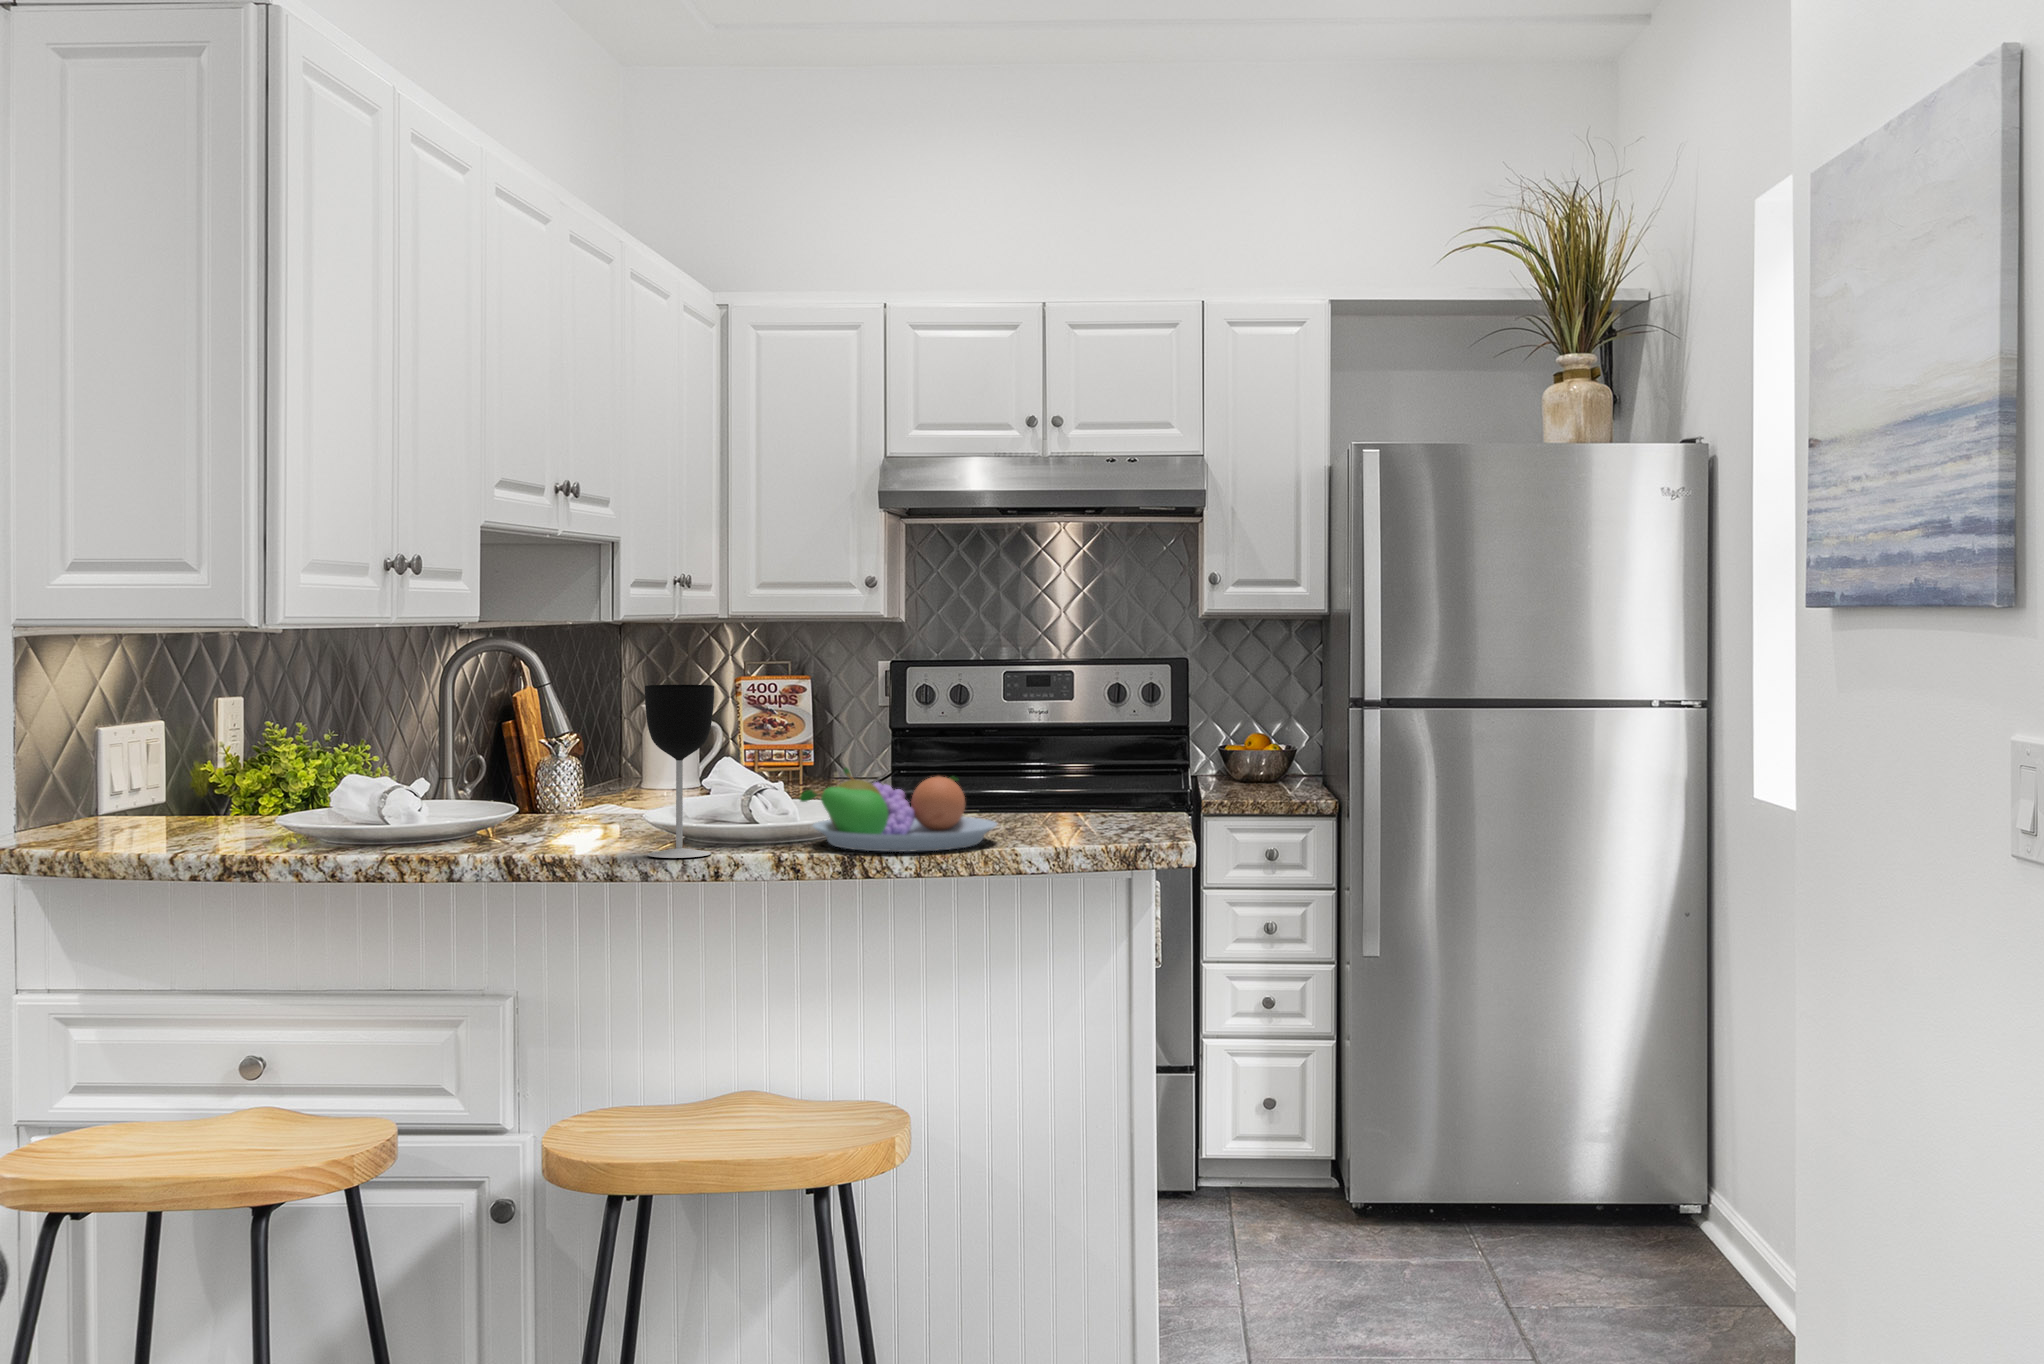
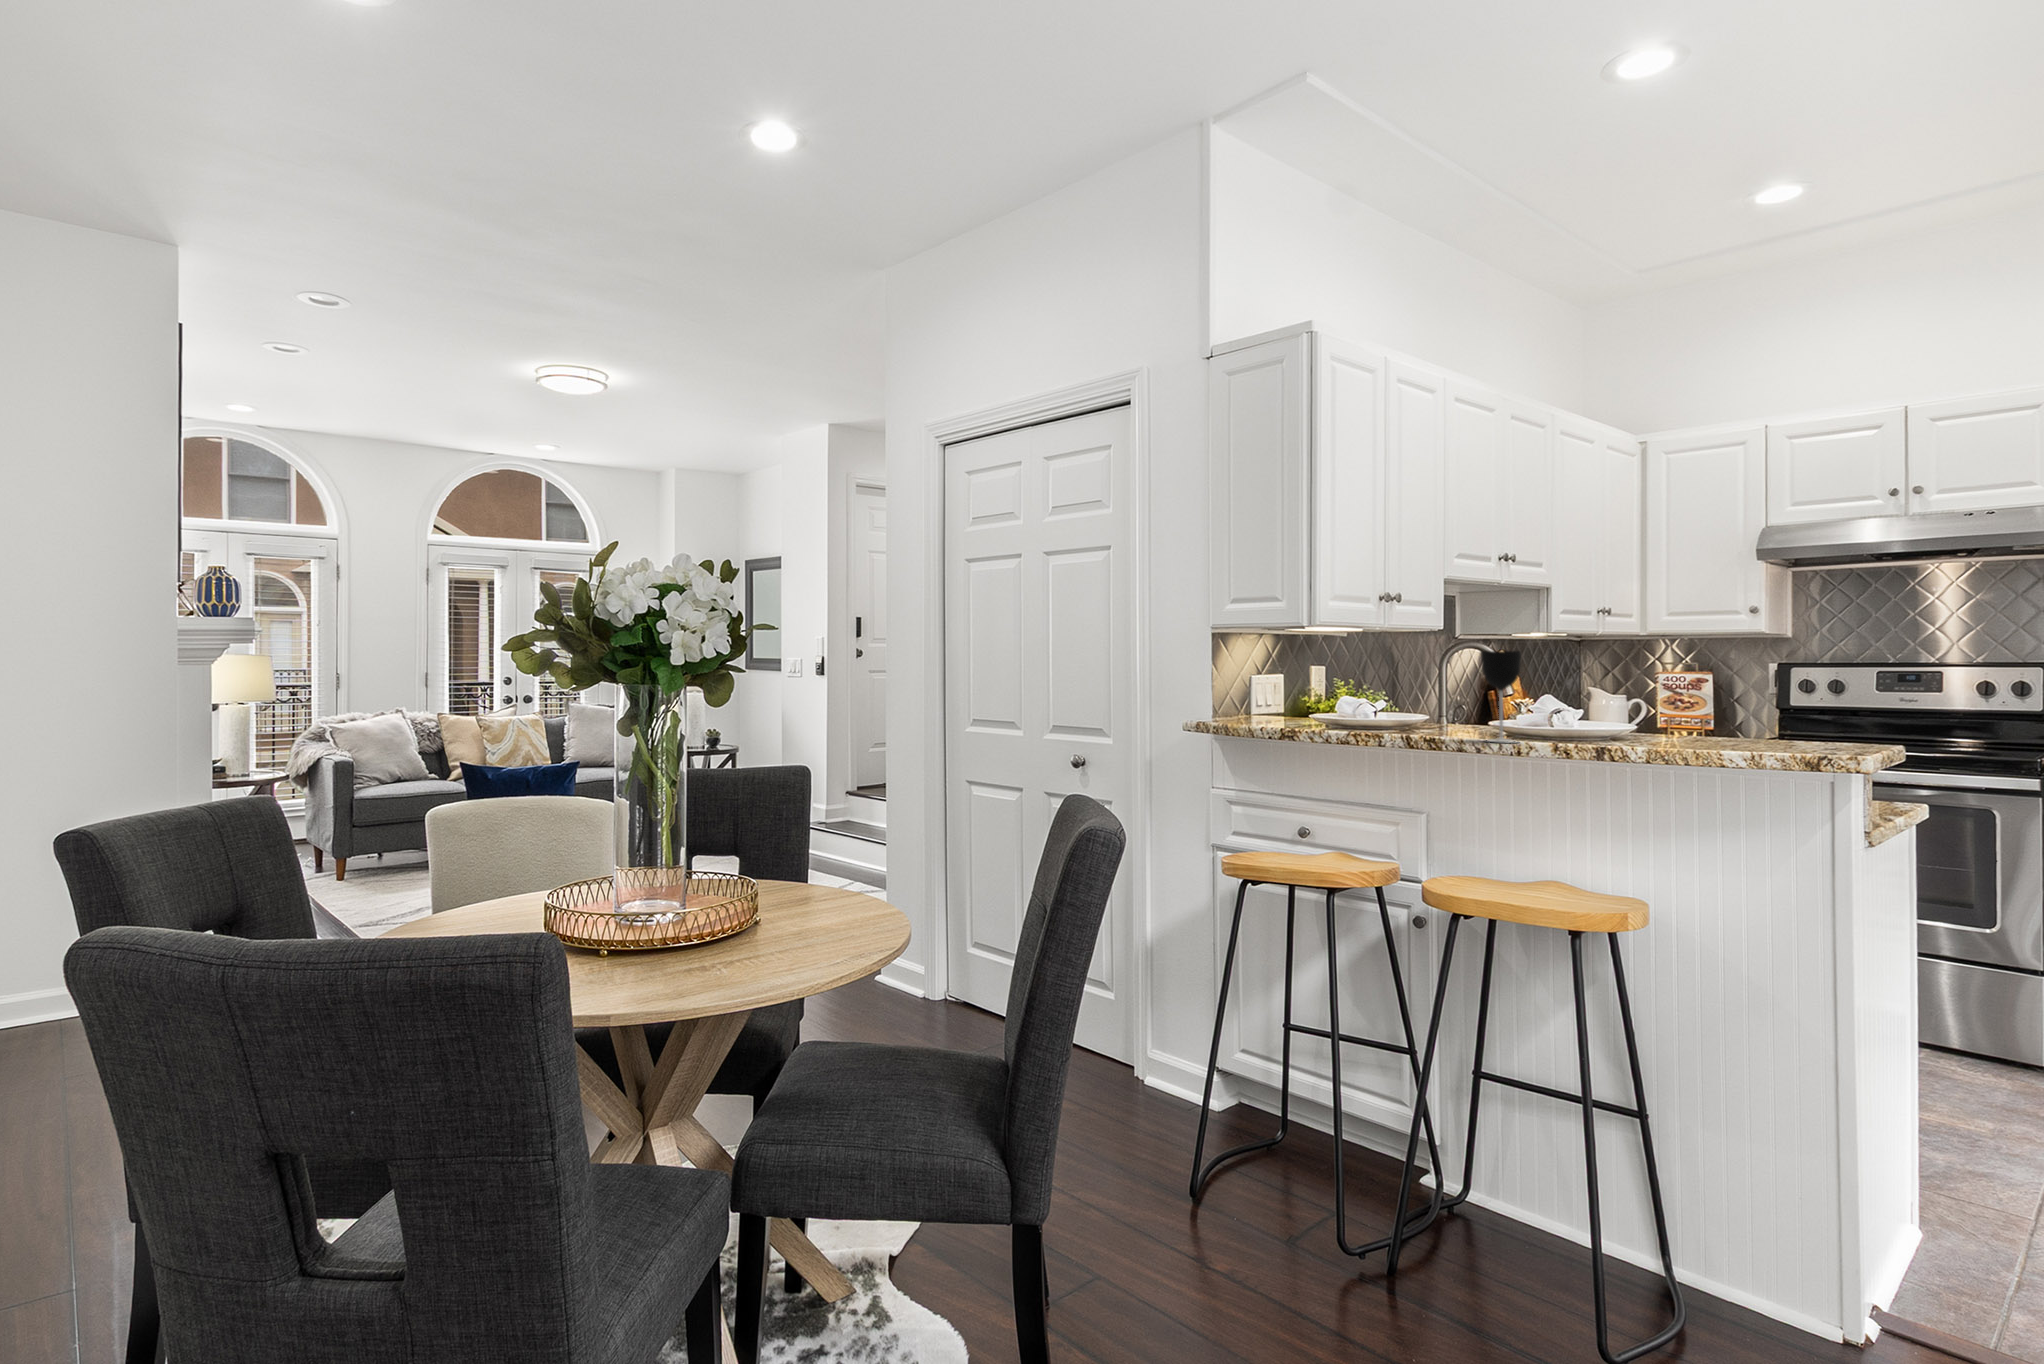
fruit bowl: present [800,768,997,852] -> none [1574,700,1715,749]

